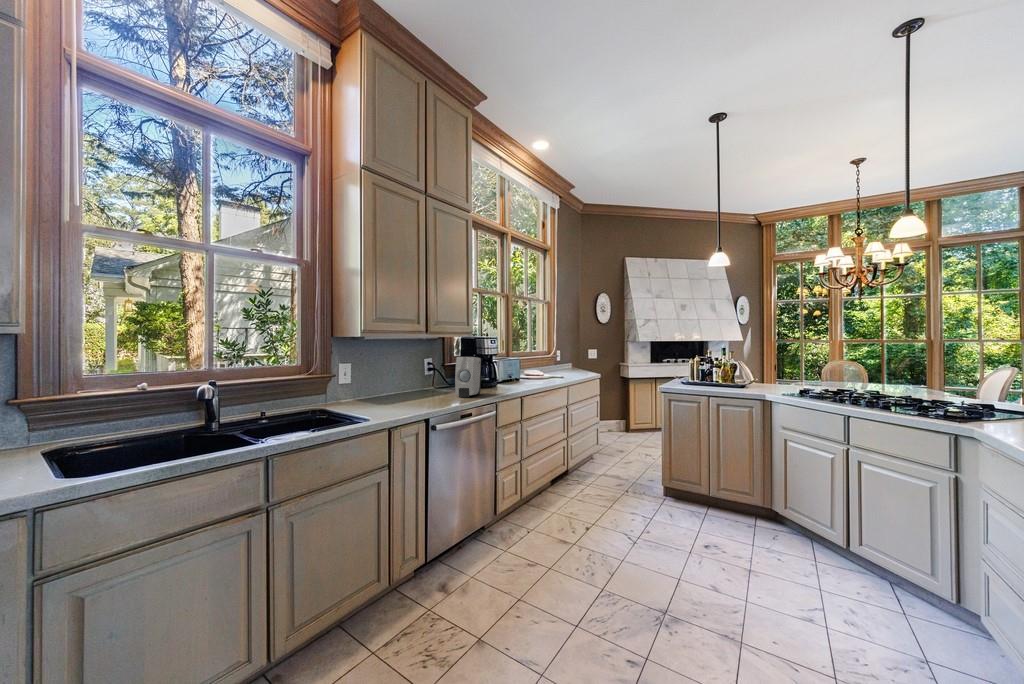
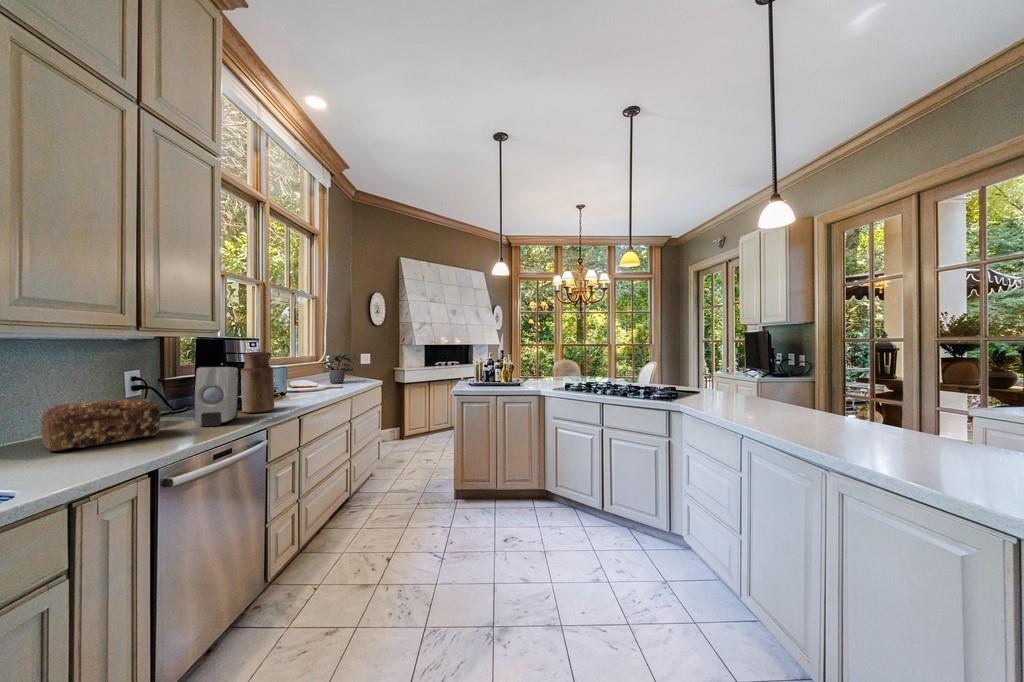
vase: none [484,347,505,392] -> present [241,352,274,413]
potted plant: none [549,350,578,376] -> present [324,353,359,384]
bread loaf: none [386,374,437,402] -> present [41,399,160,452]

